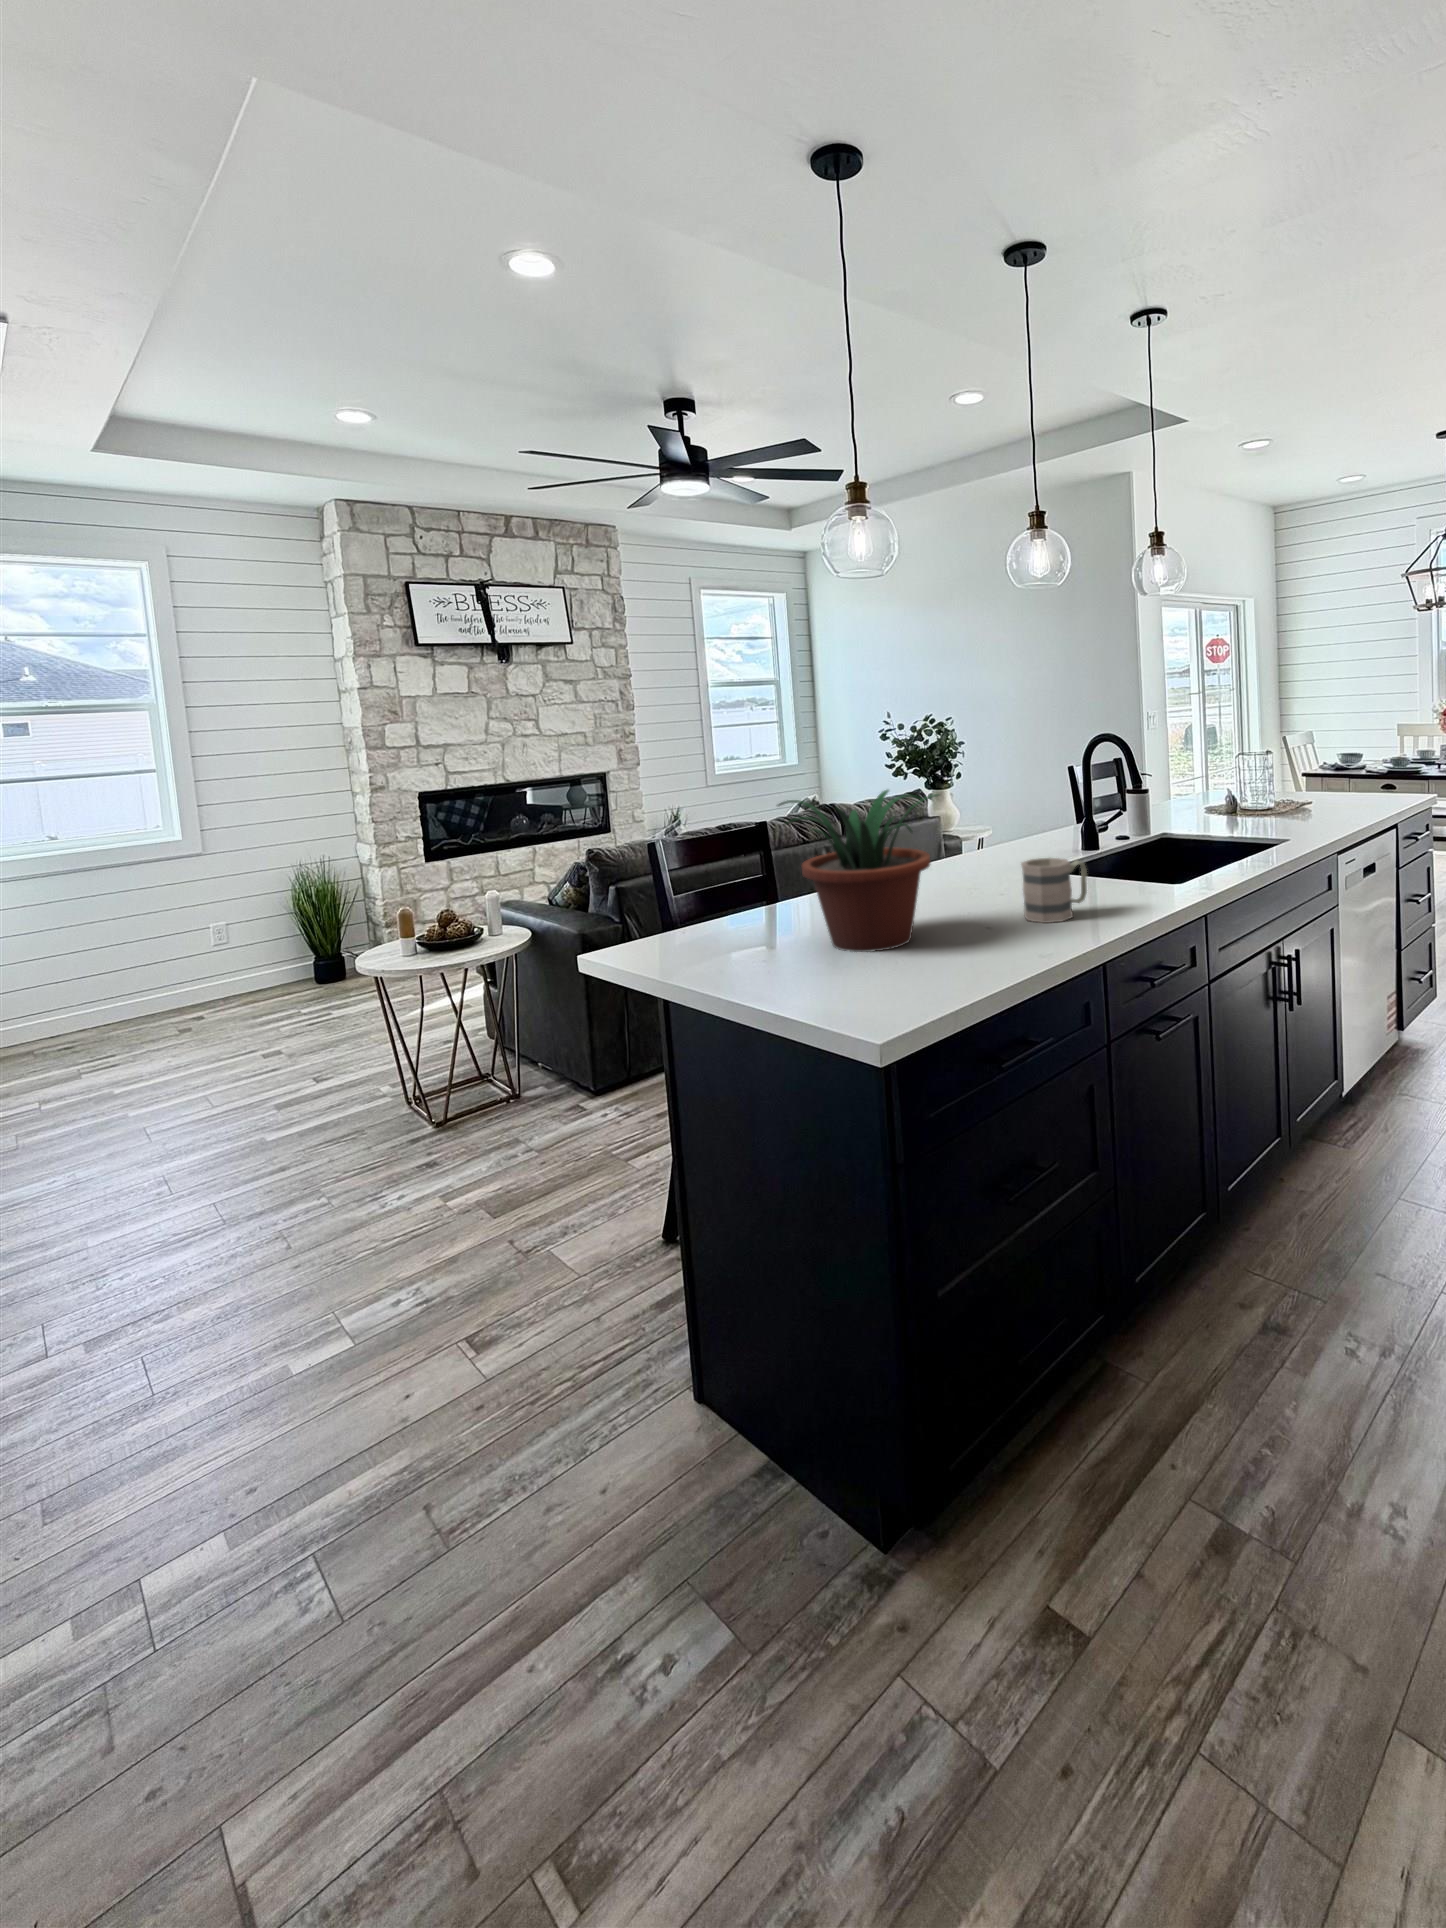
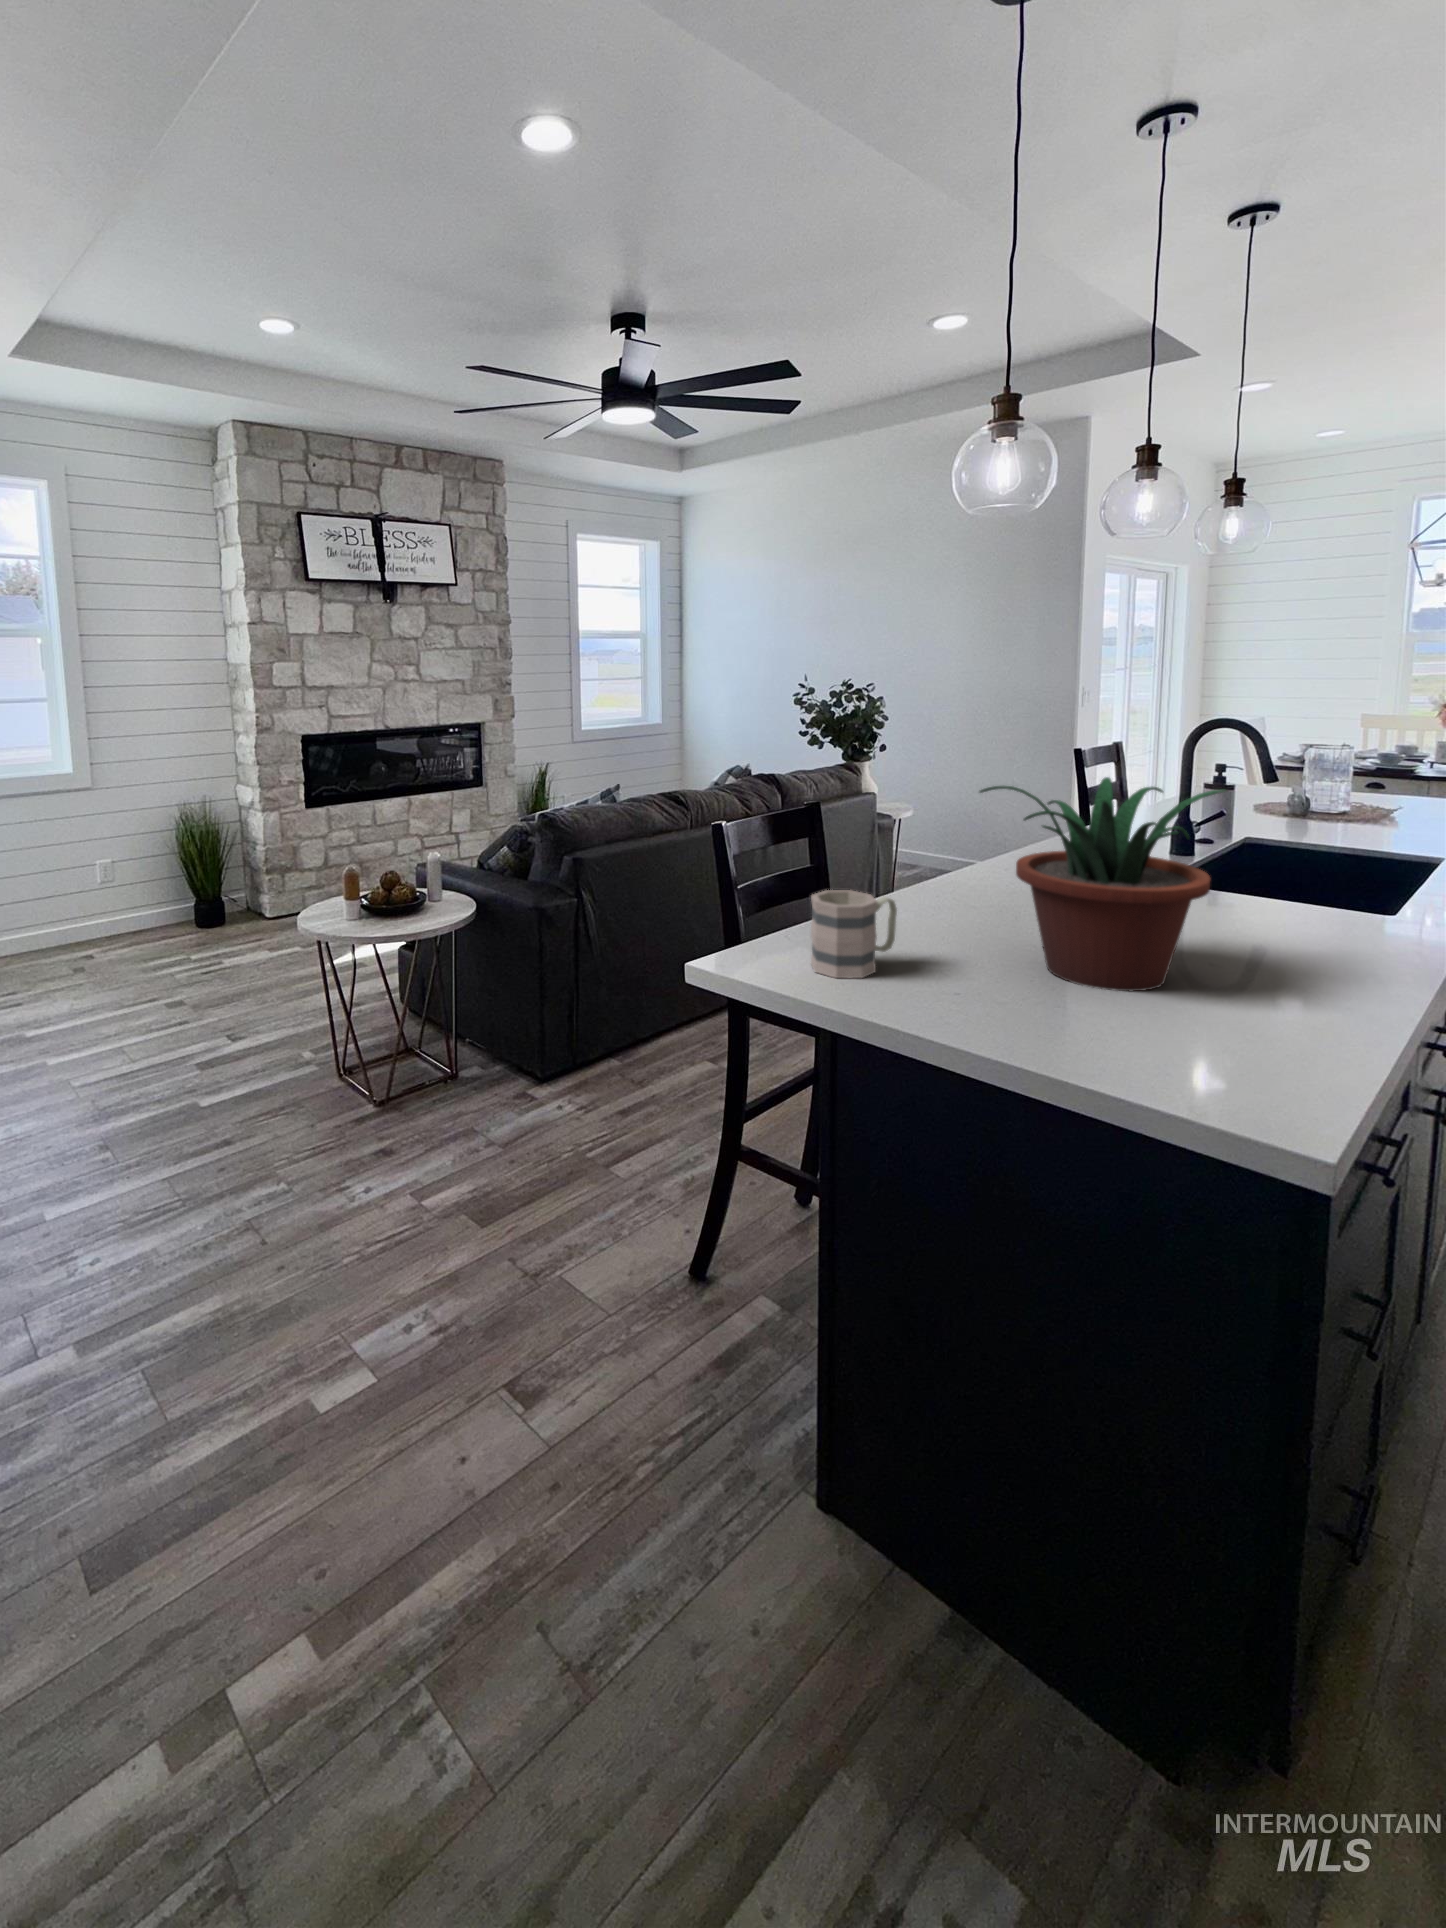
mug: present [1021,858,1087,923] -> present [811,890,897,978]

